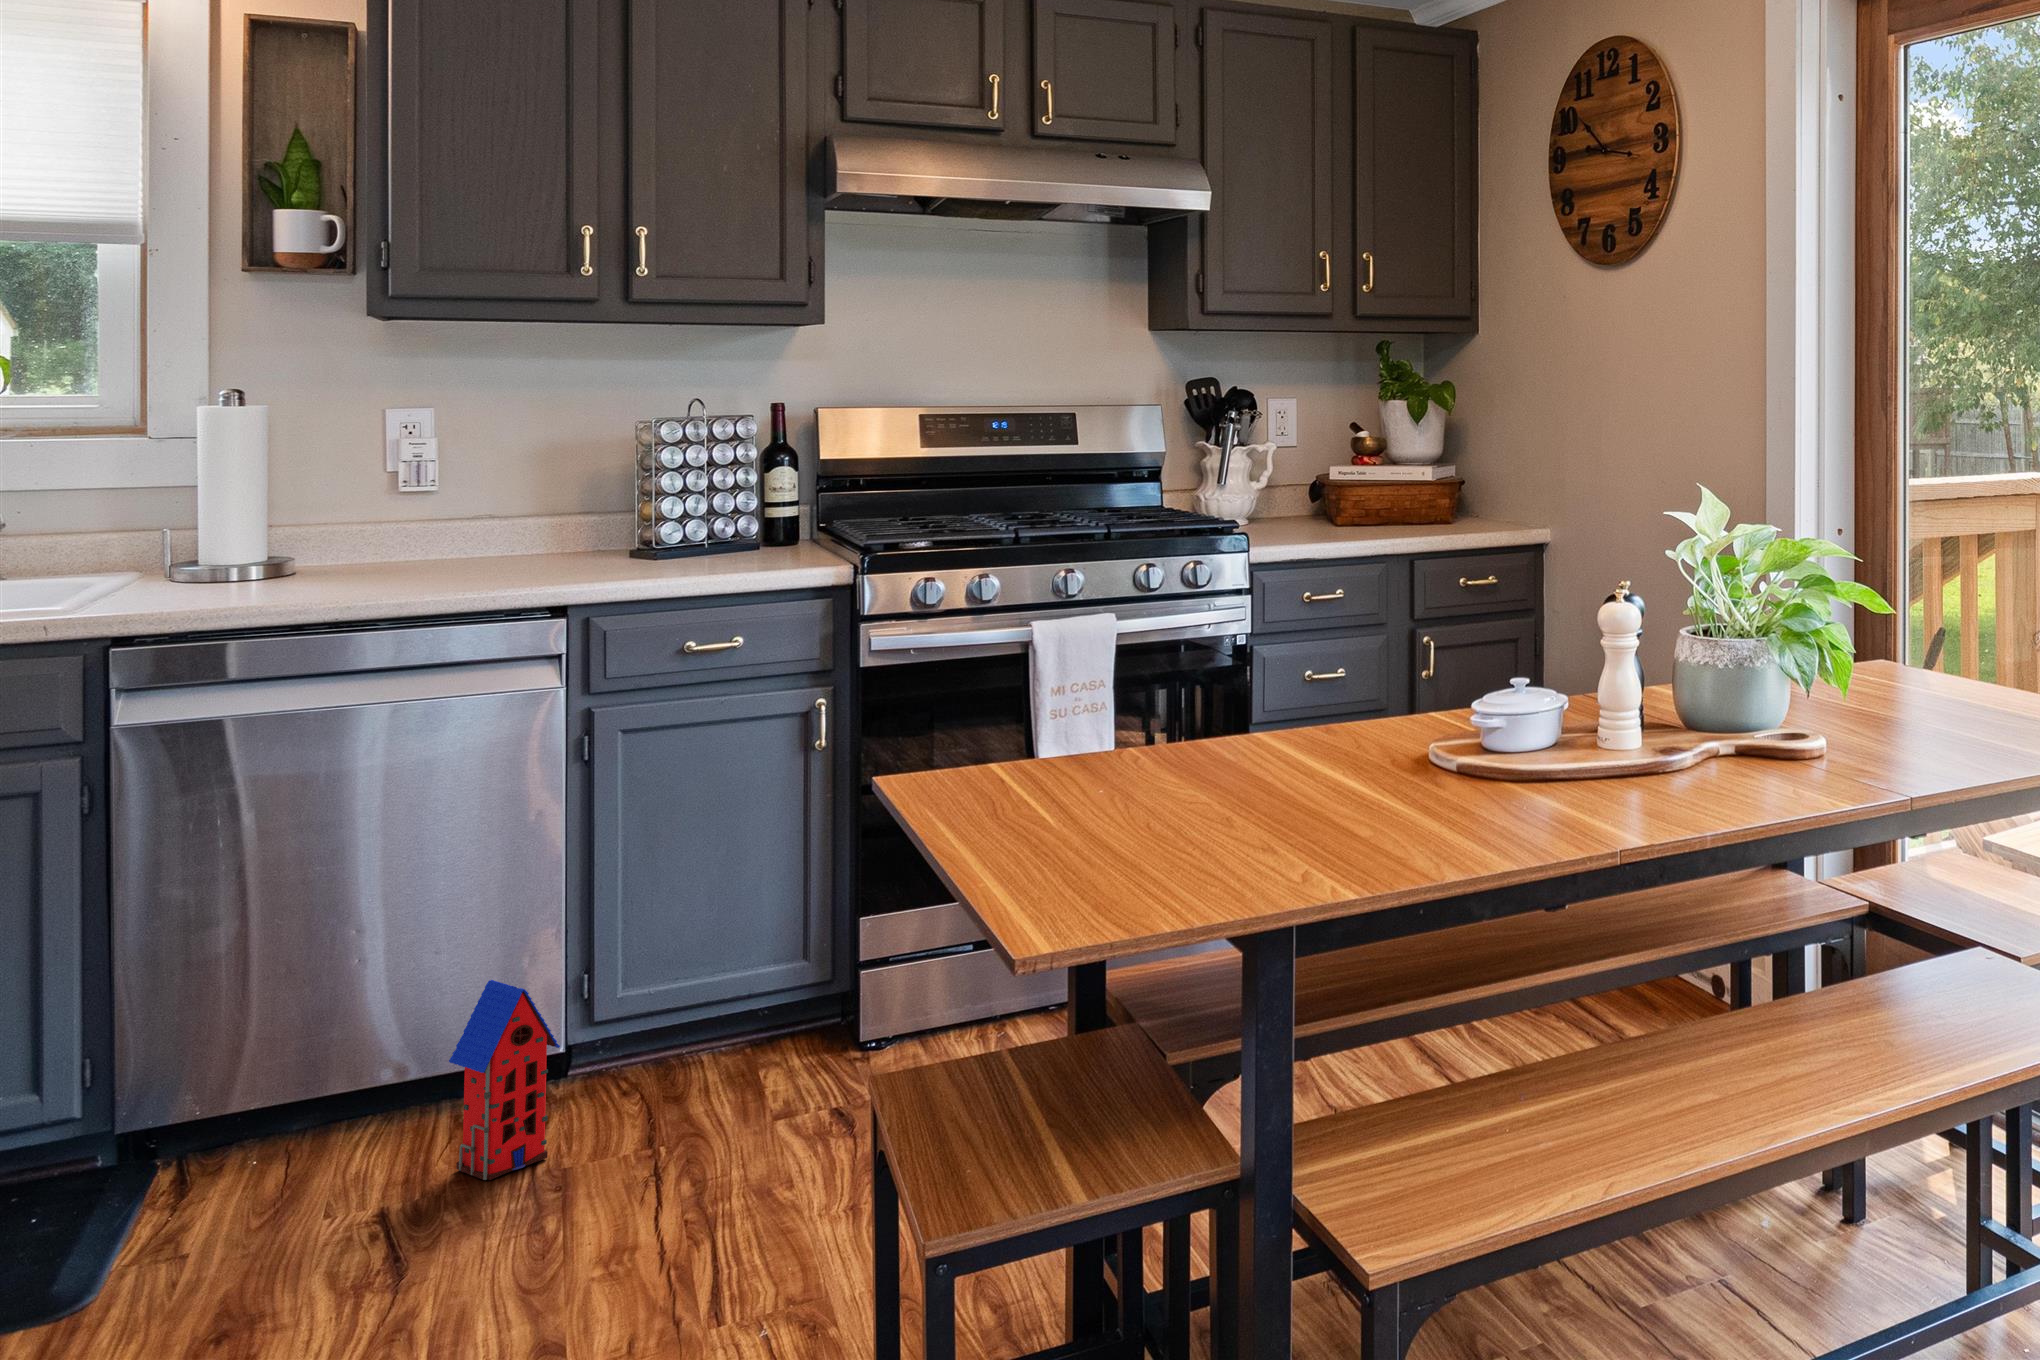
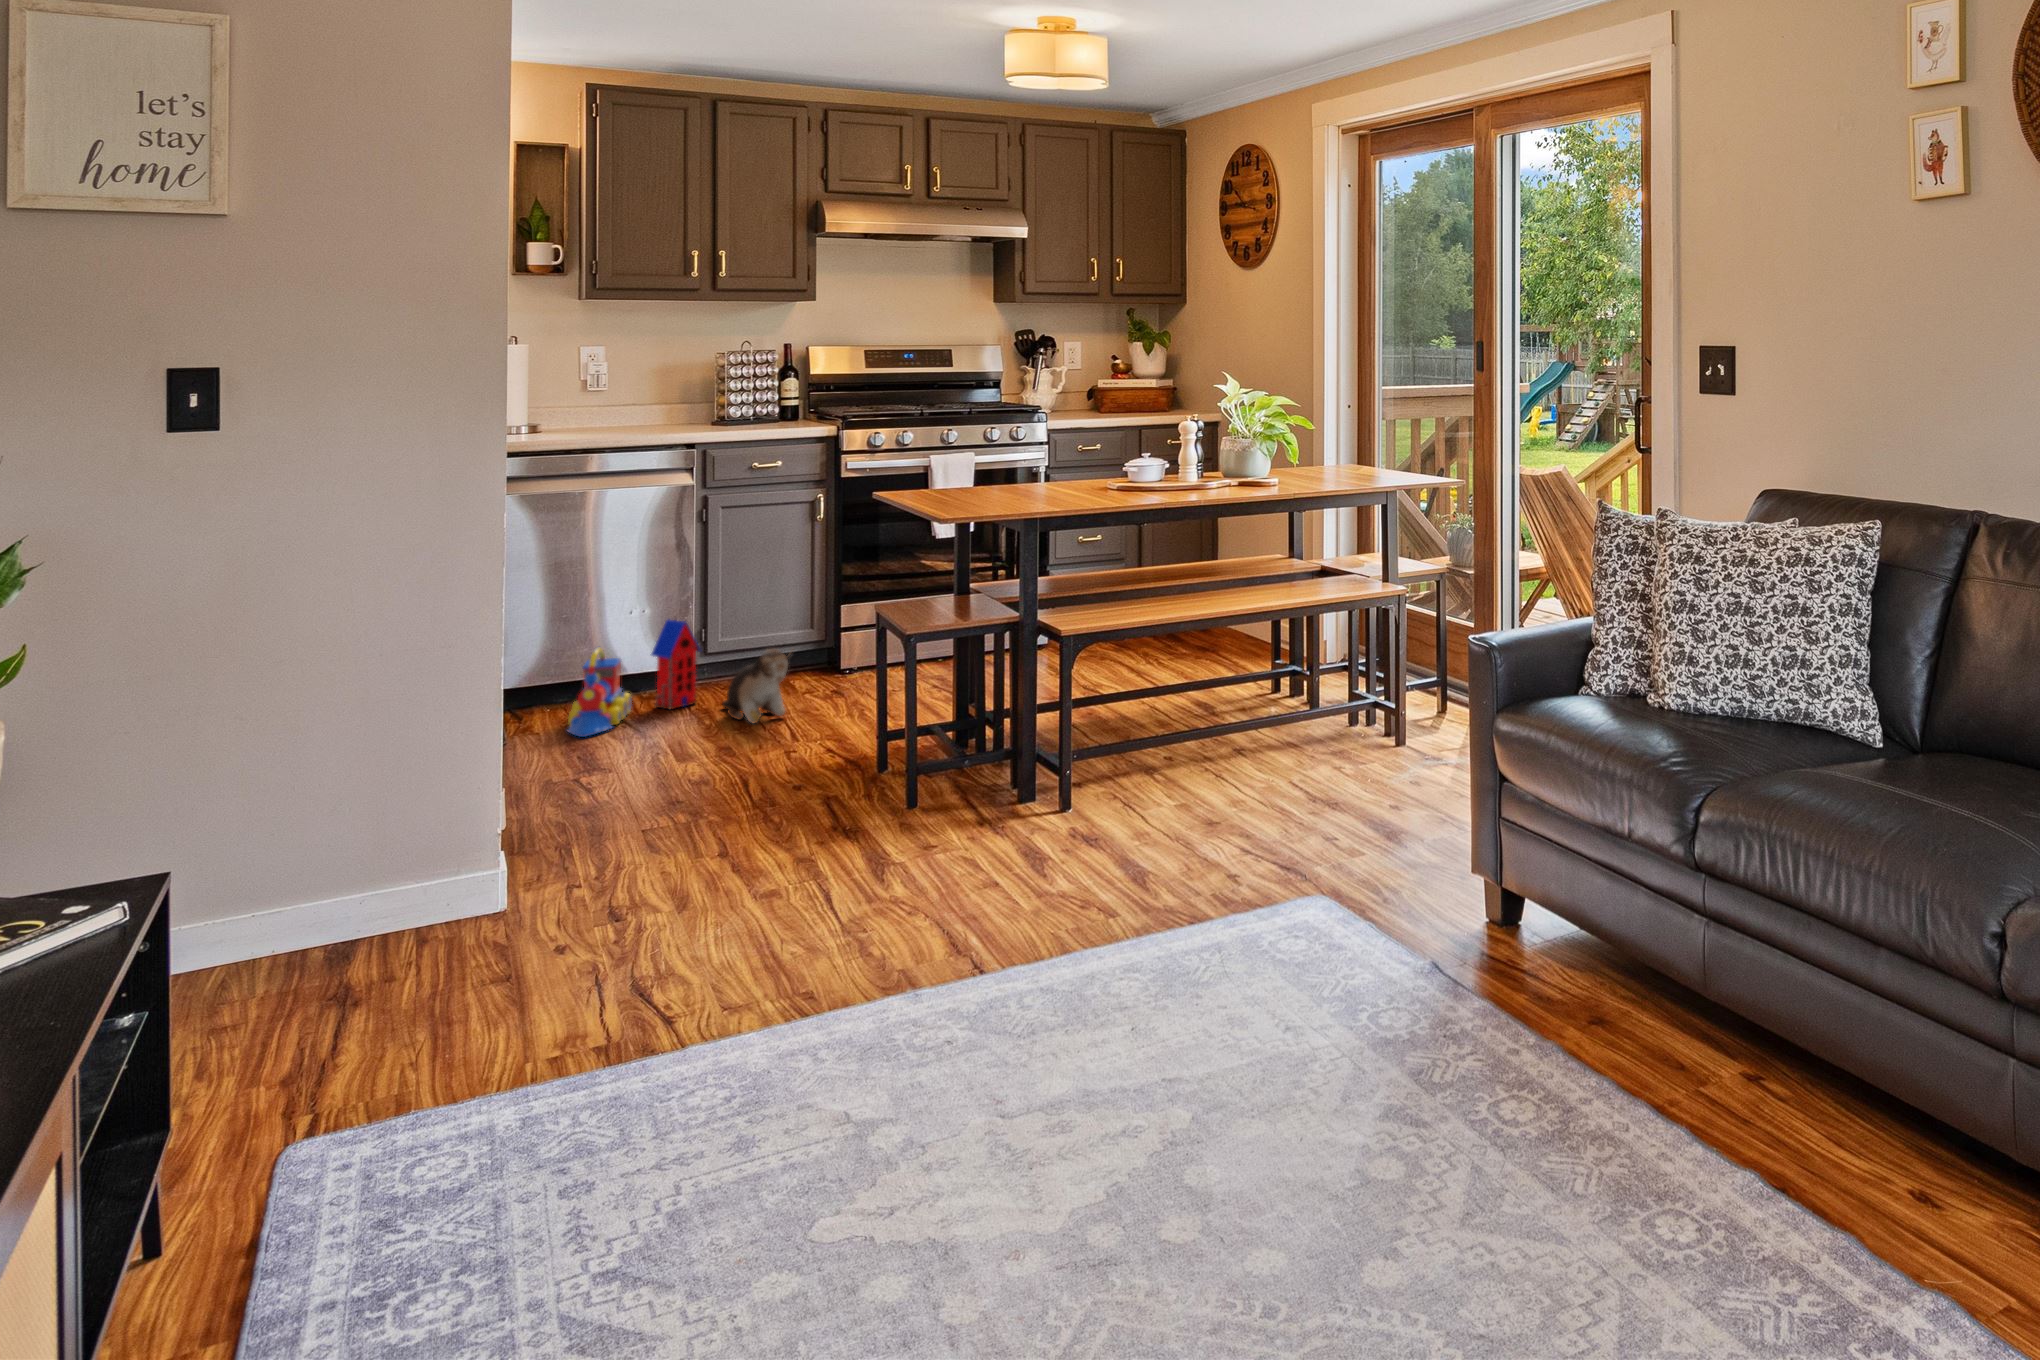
toy train: none [230,1062,403,1295] -> present [568,647,632,737]
plush toy: none [591,1076,729,1245] -> present [722,649,790,724]

